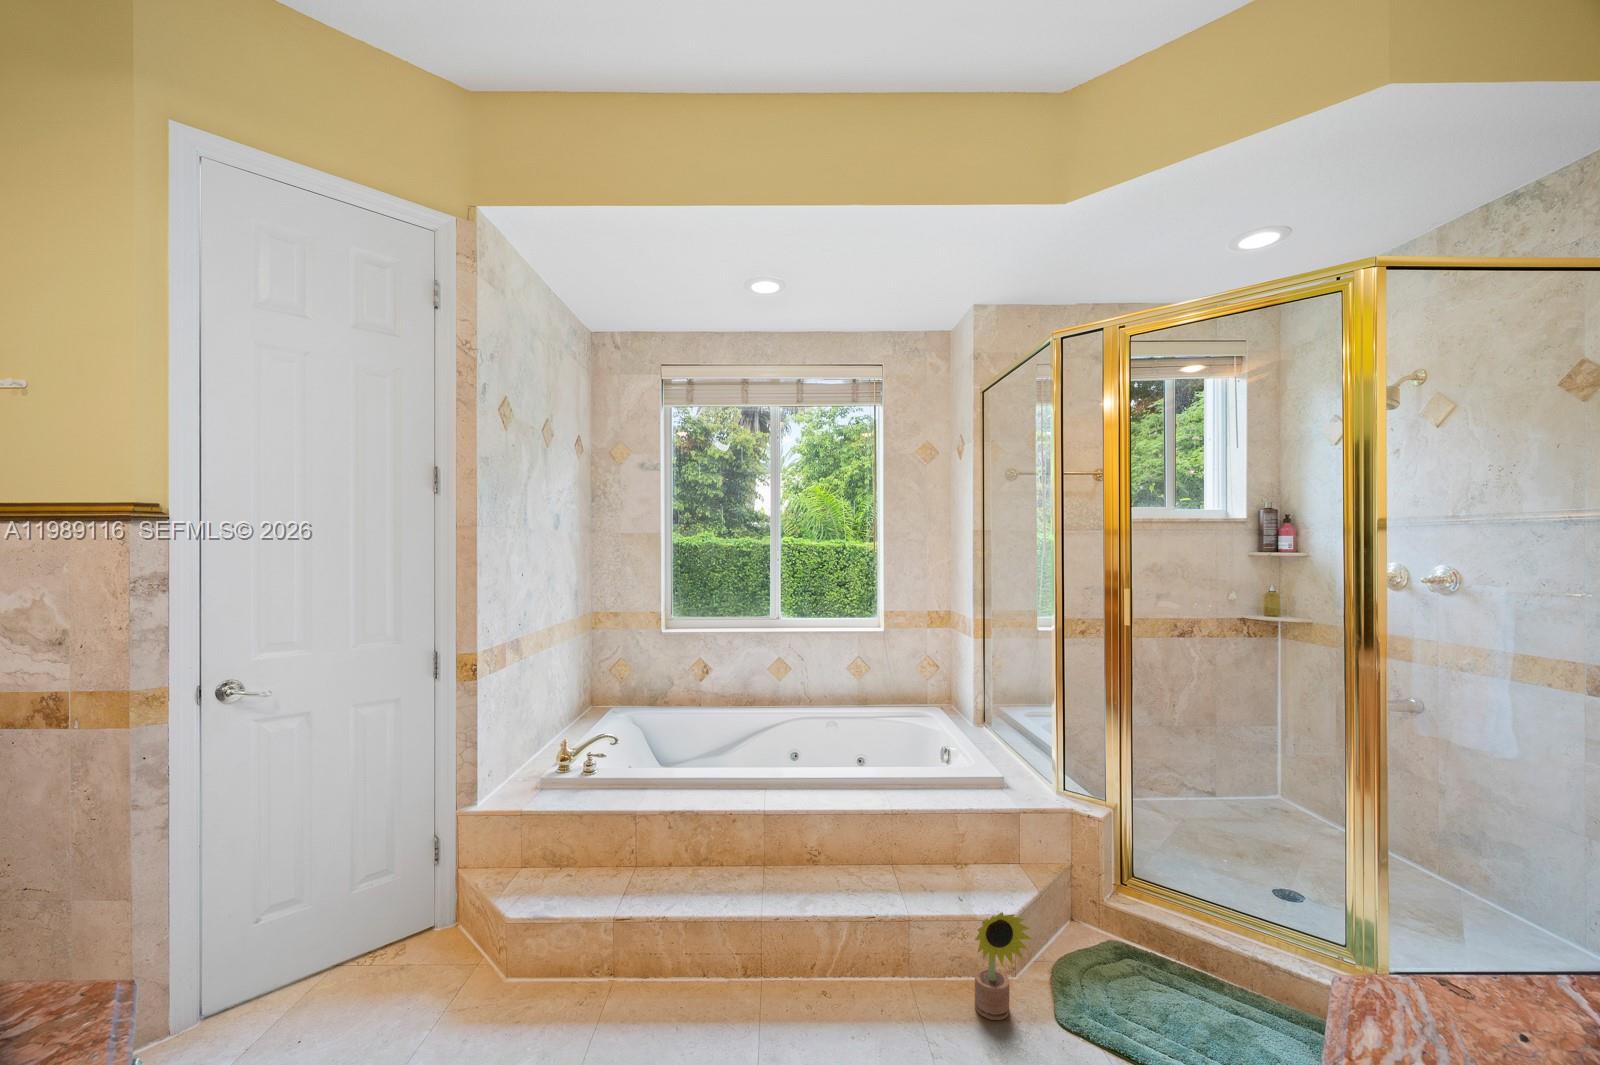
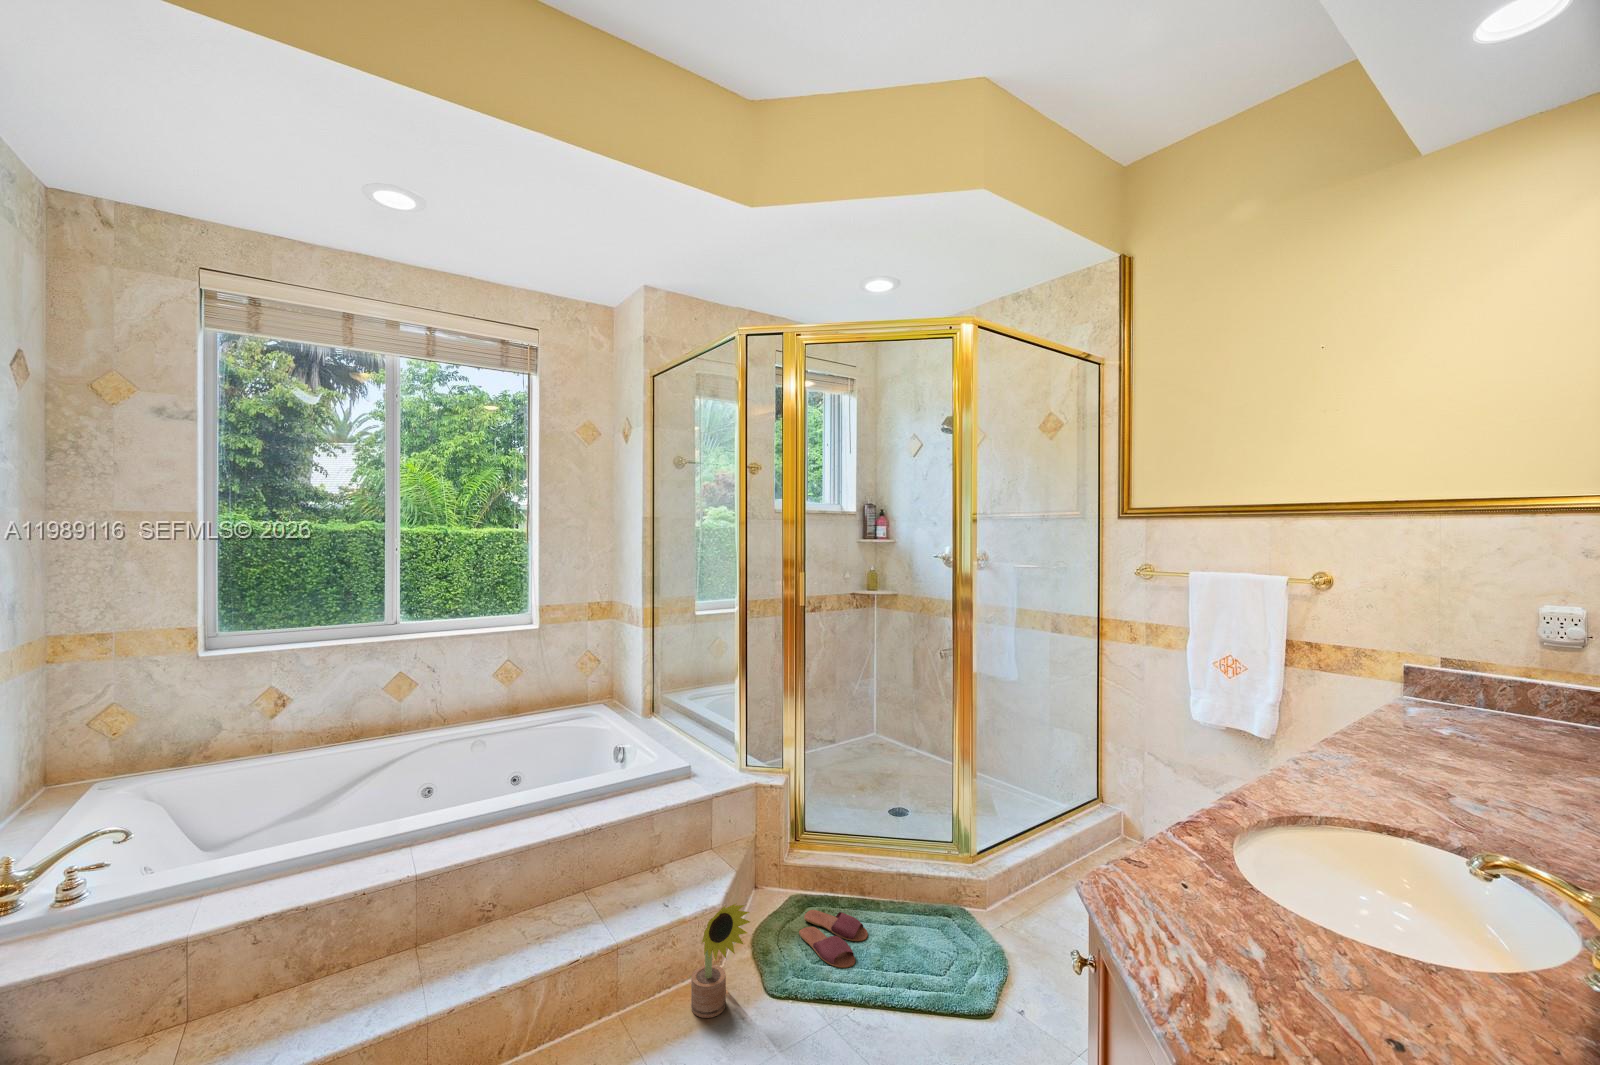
slippers: none [1110,961,1195,1034] -> present [799,910,868,968]

